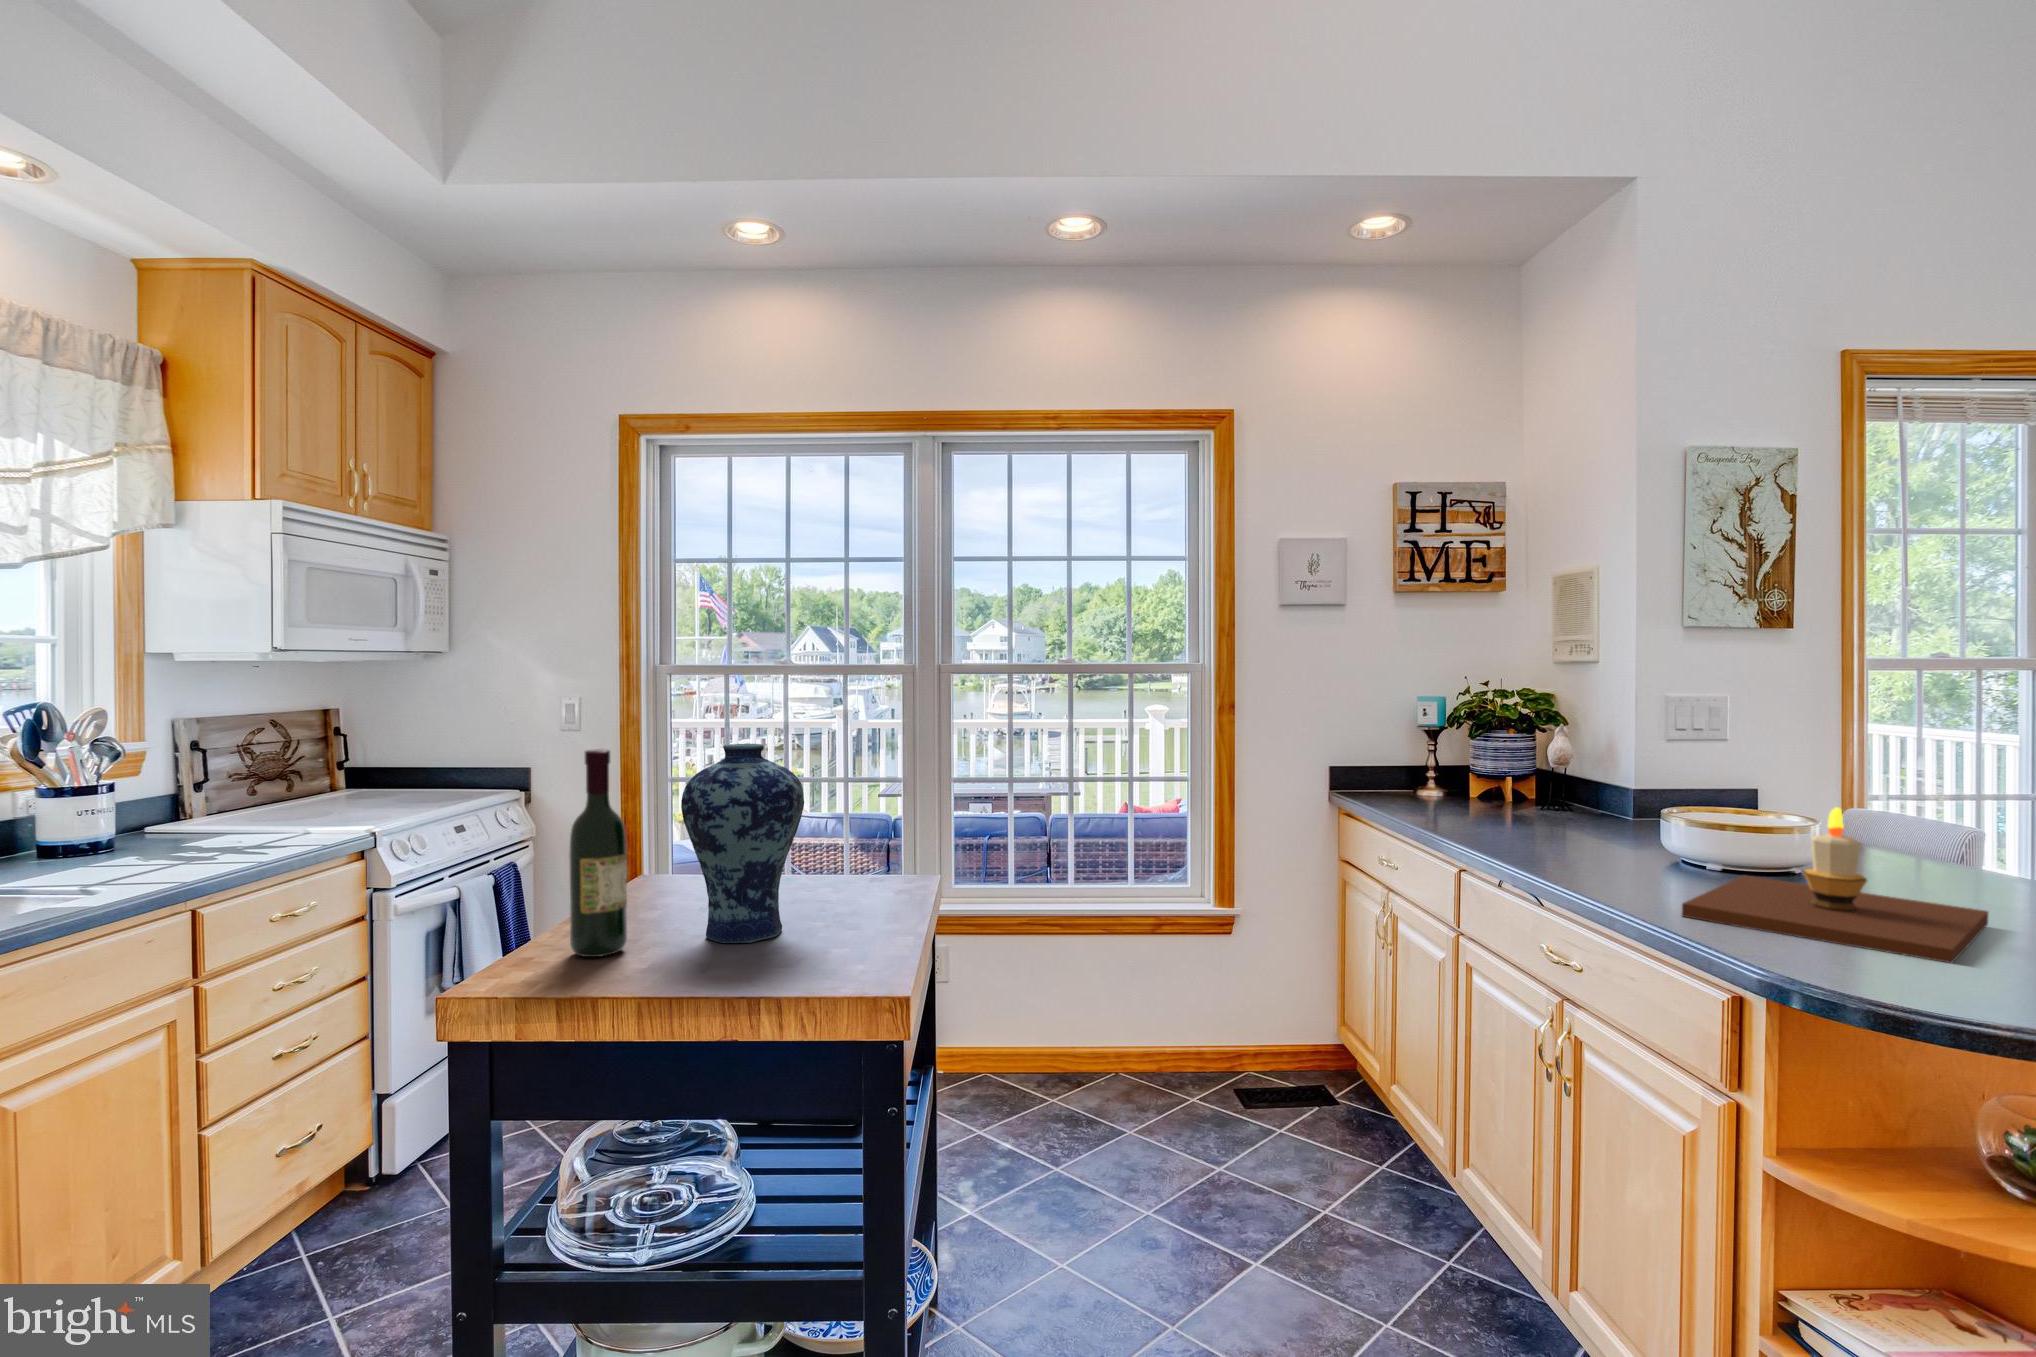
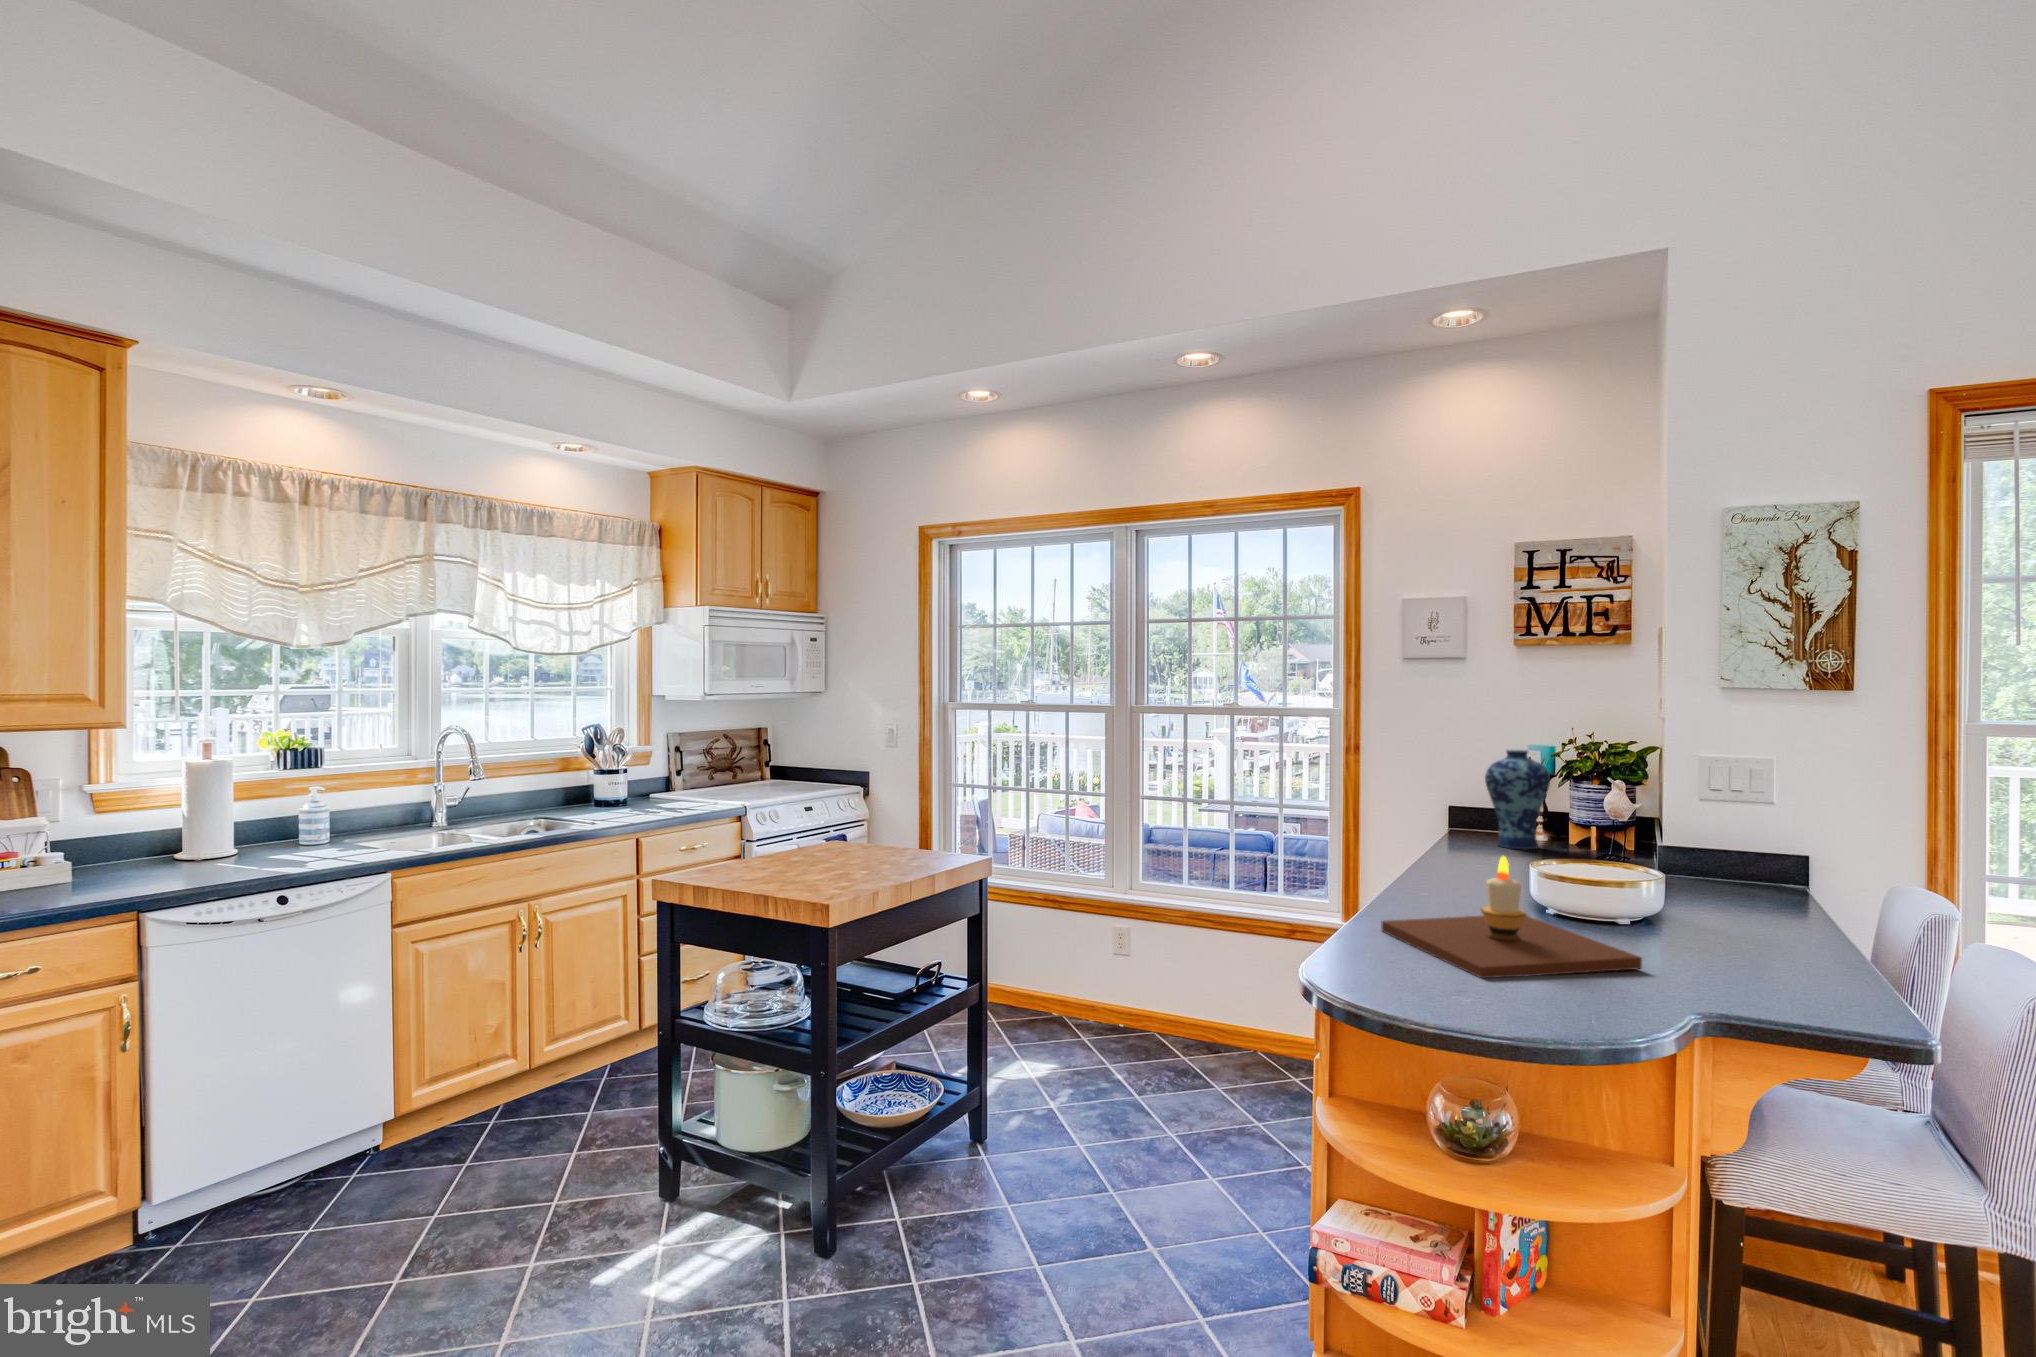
vase: present [681,744,804,943] -> present [1485,750,1550,849]
wine bottle: present [569,749,627,957] -> none [722,763,752,874]

